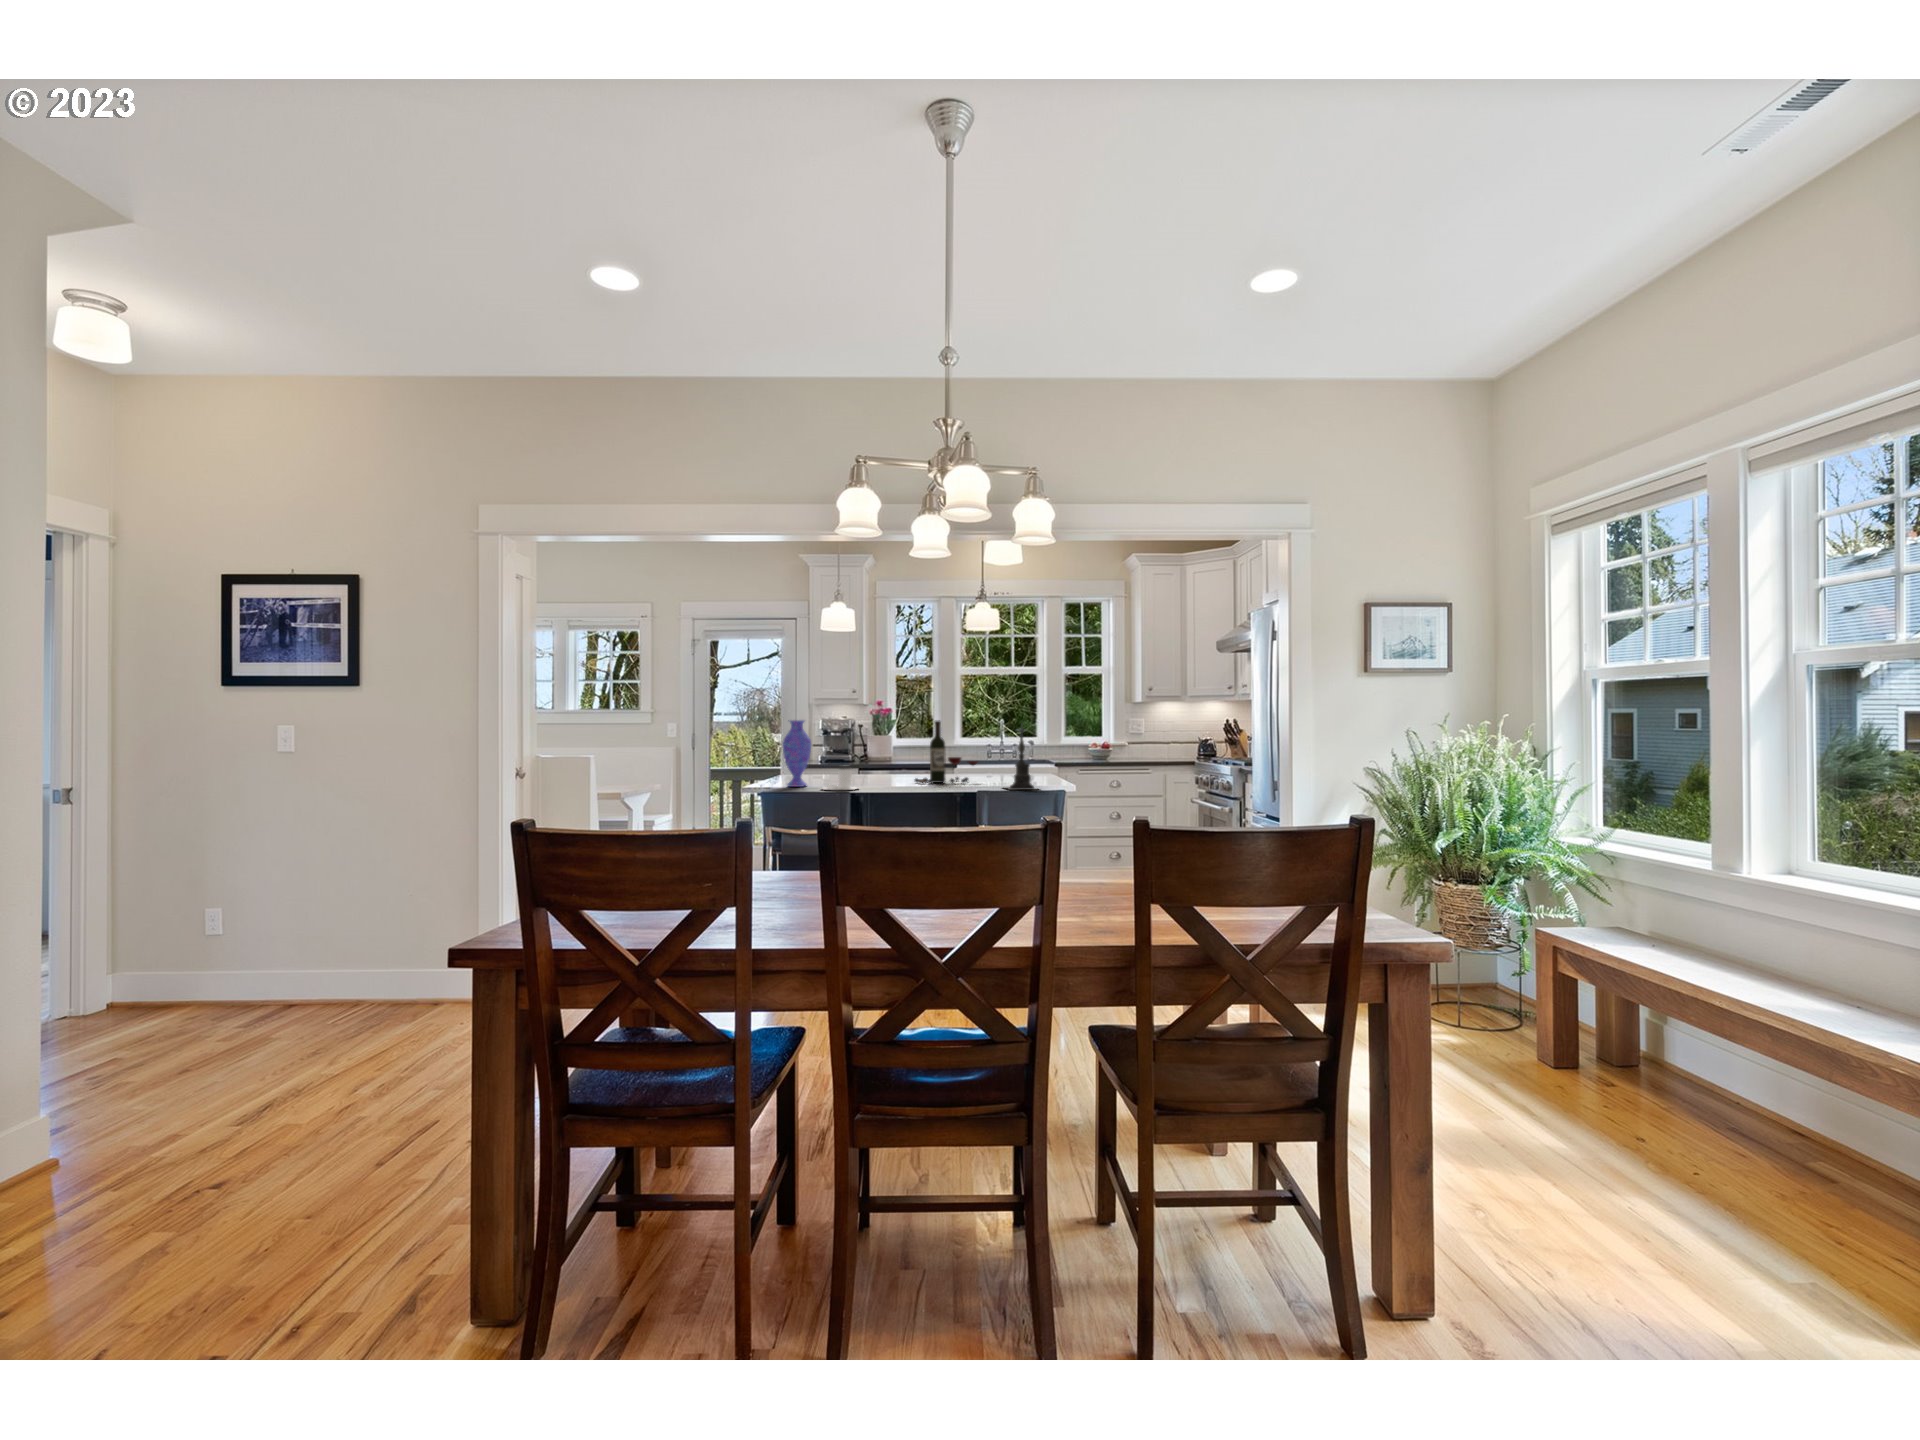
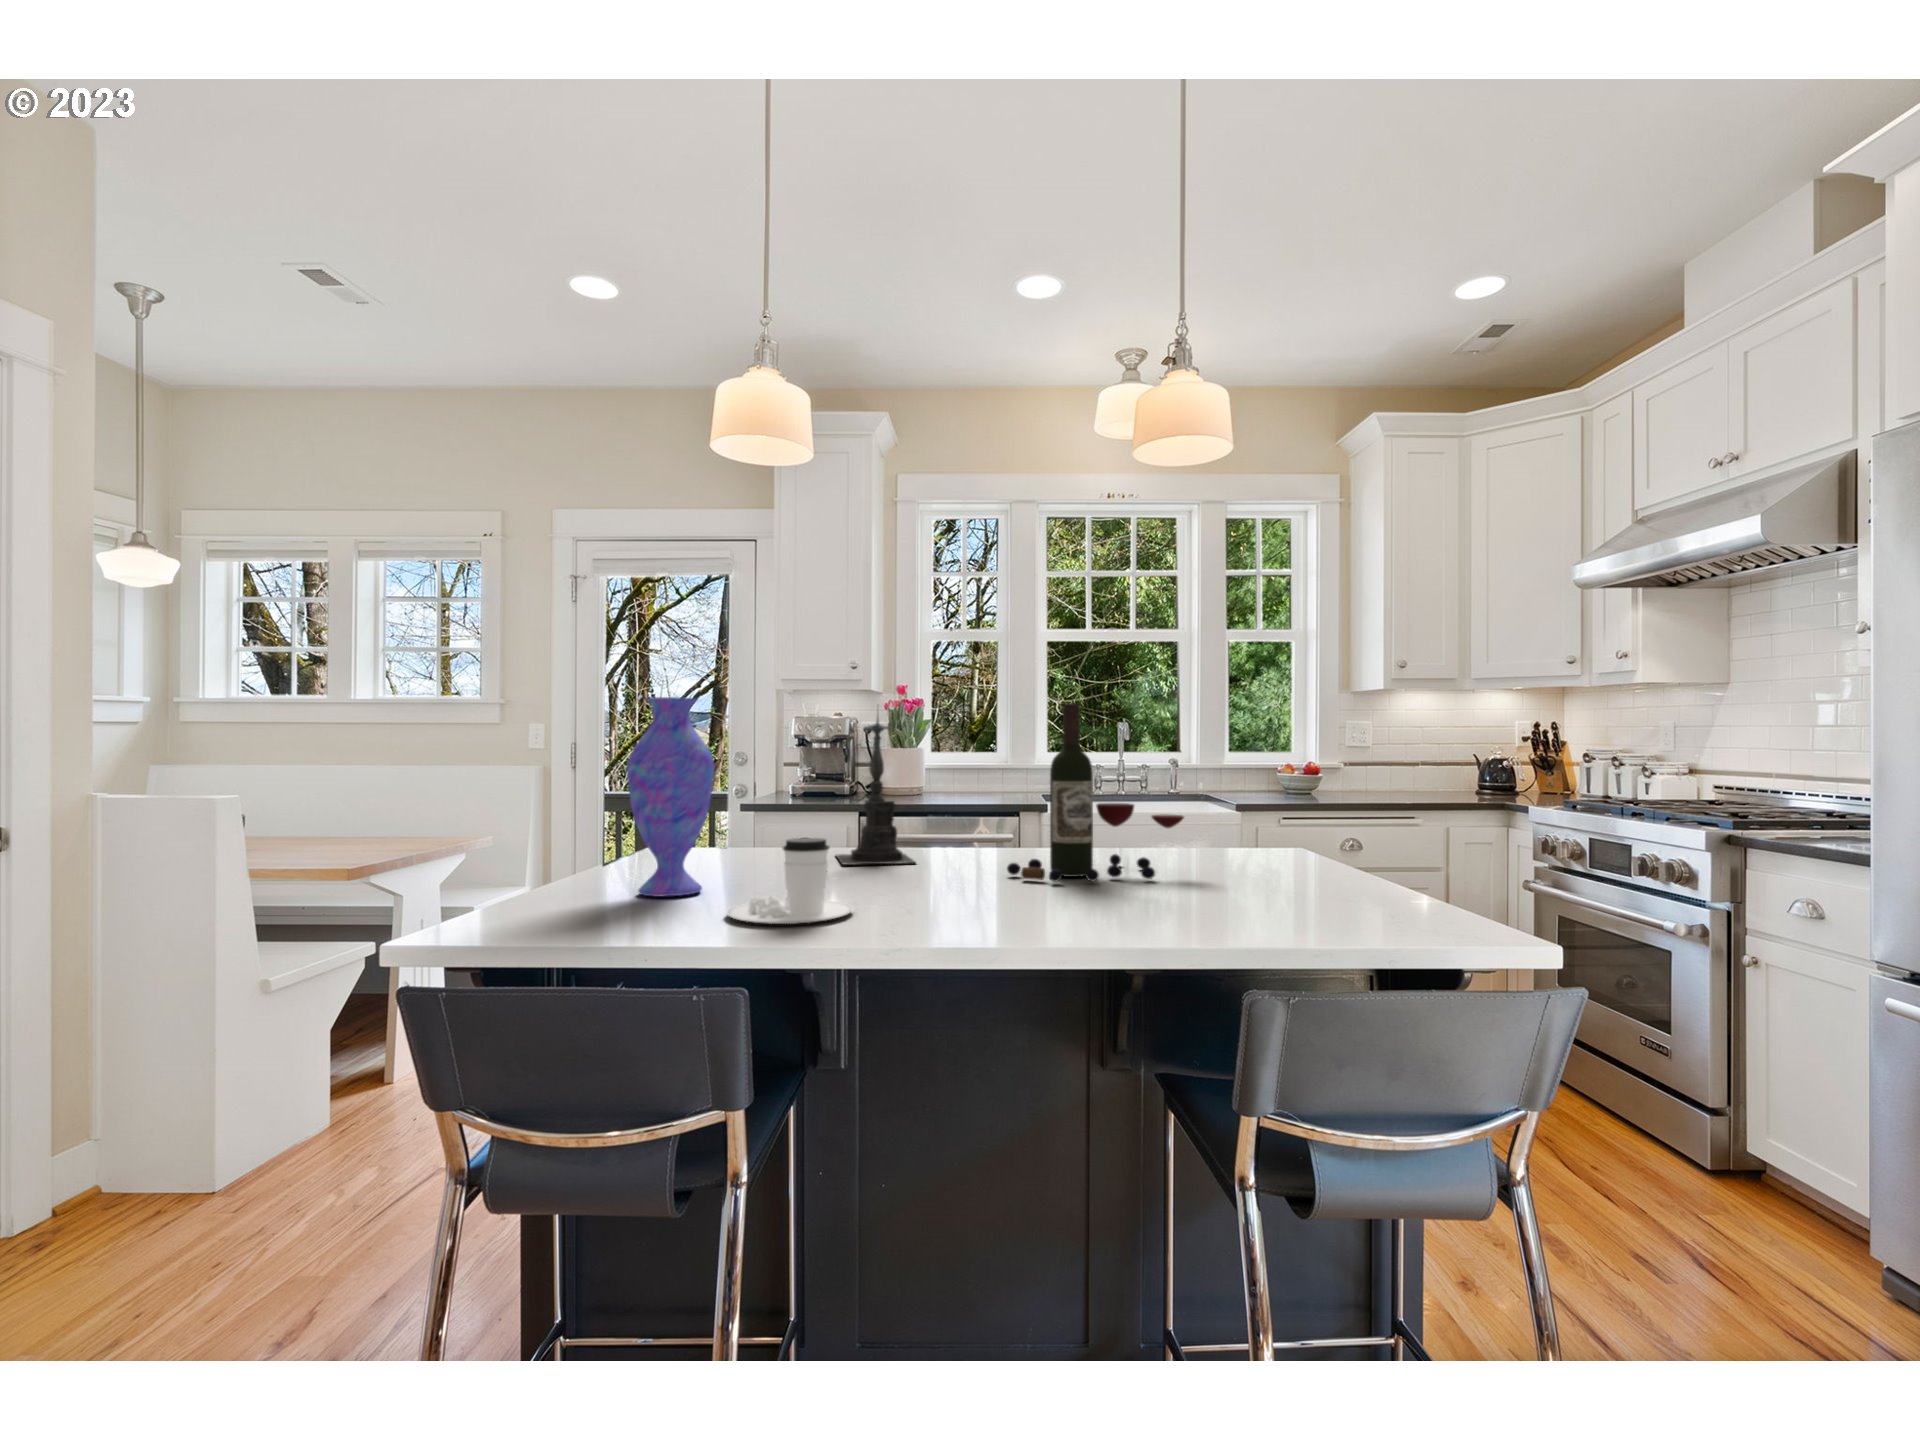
candle holder: present [1007,728,1038,790] -> present [835,718,915,865]

